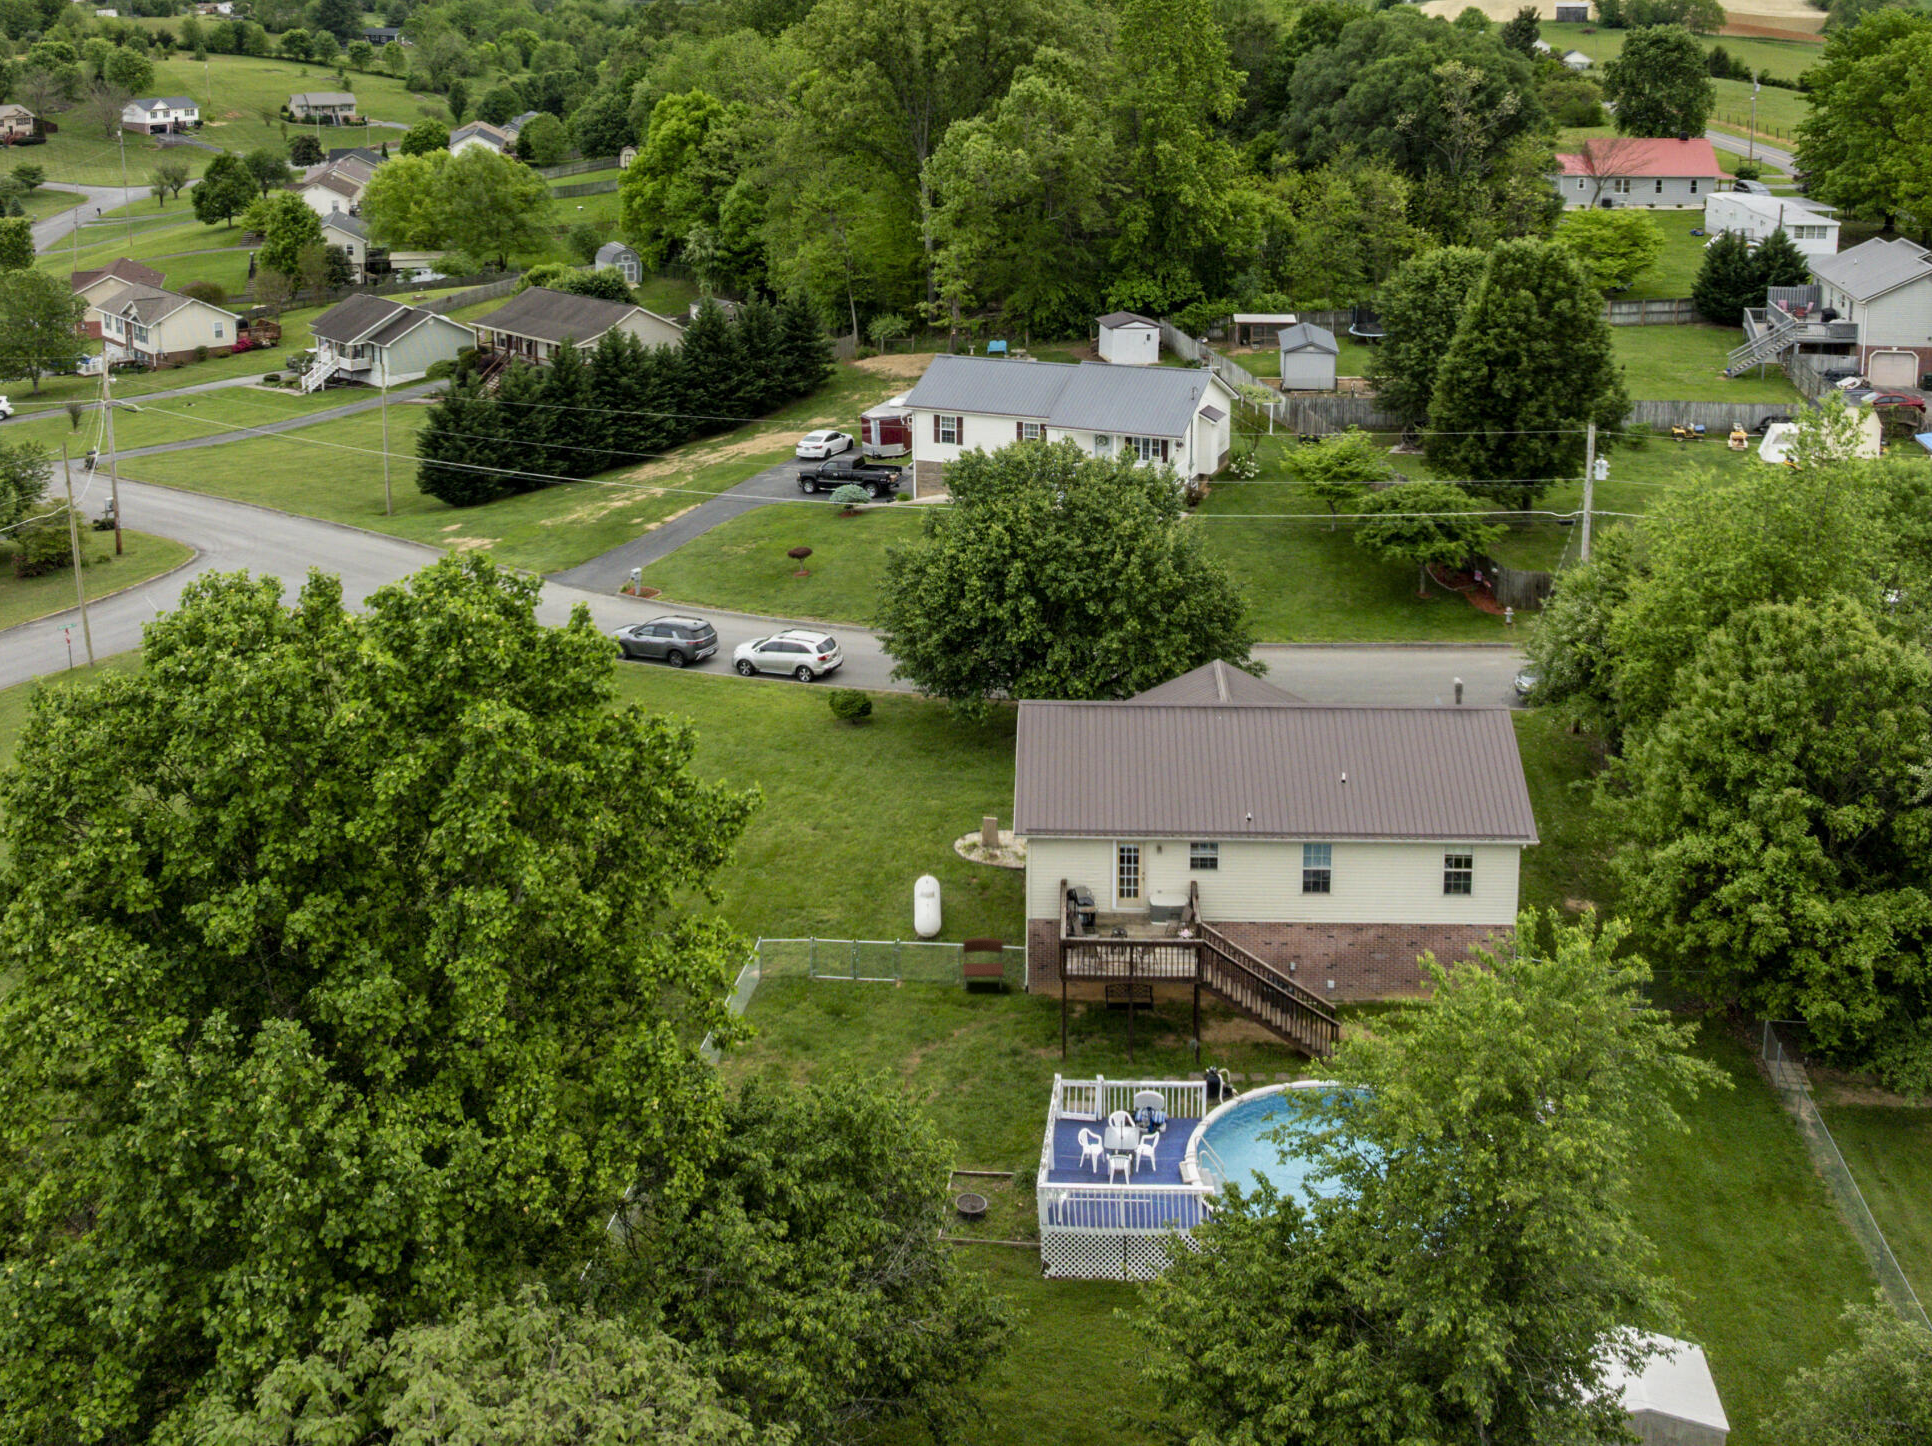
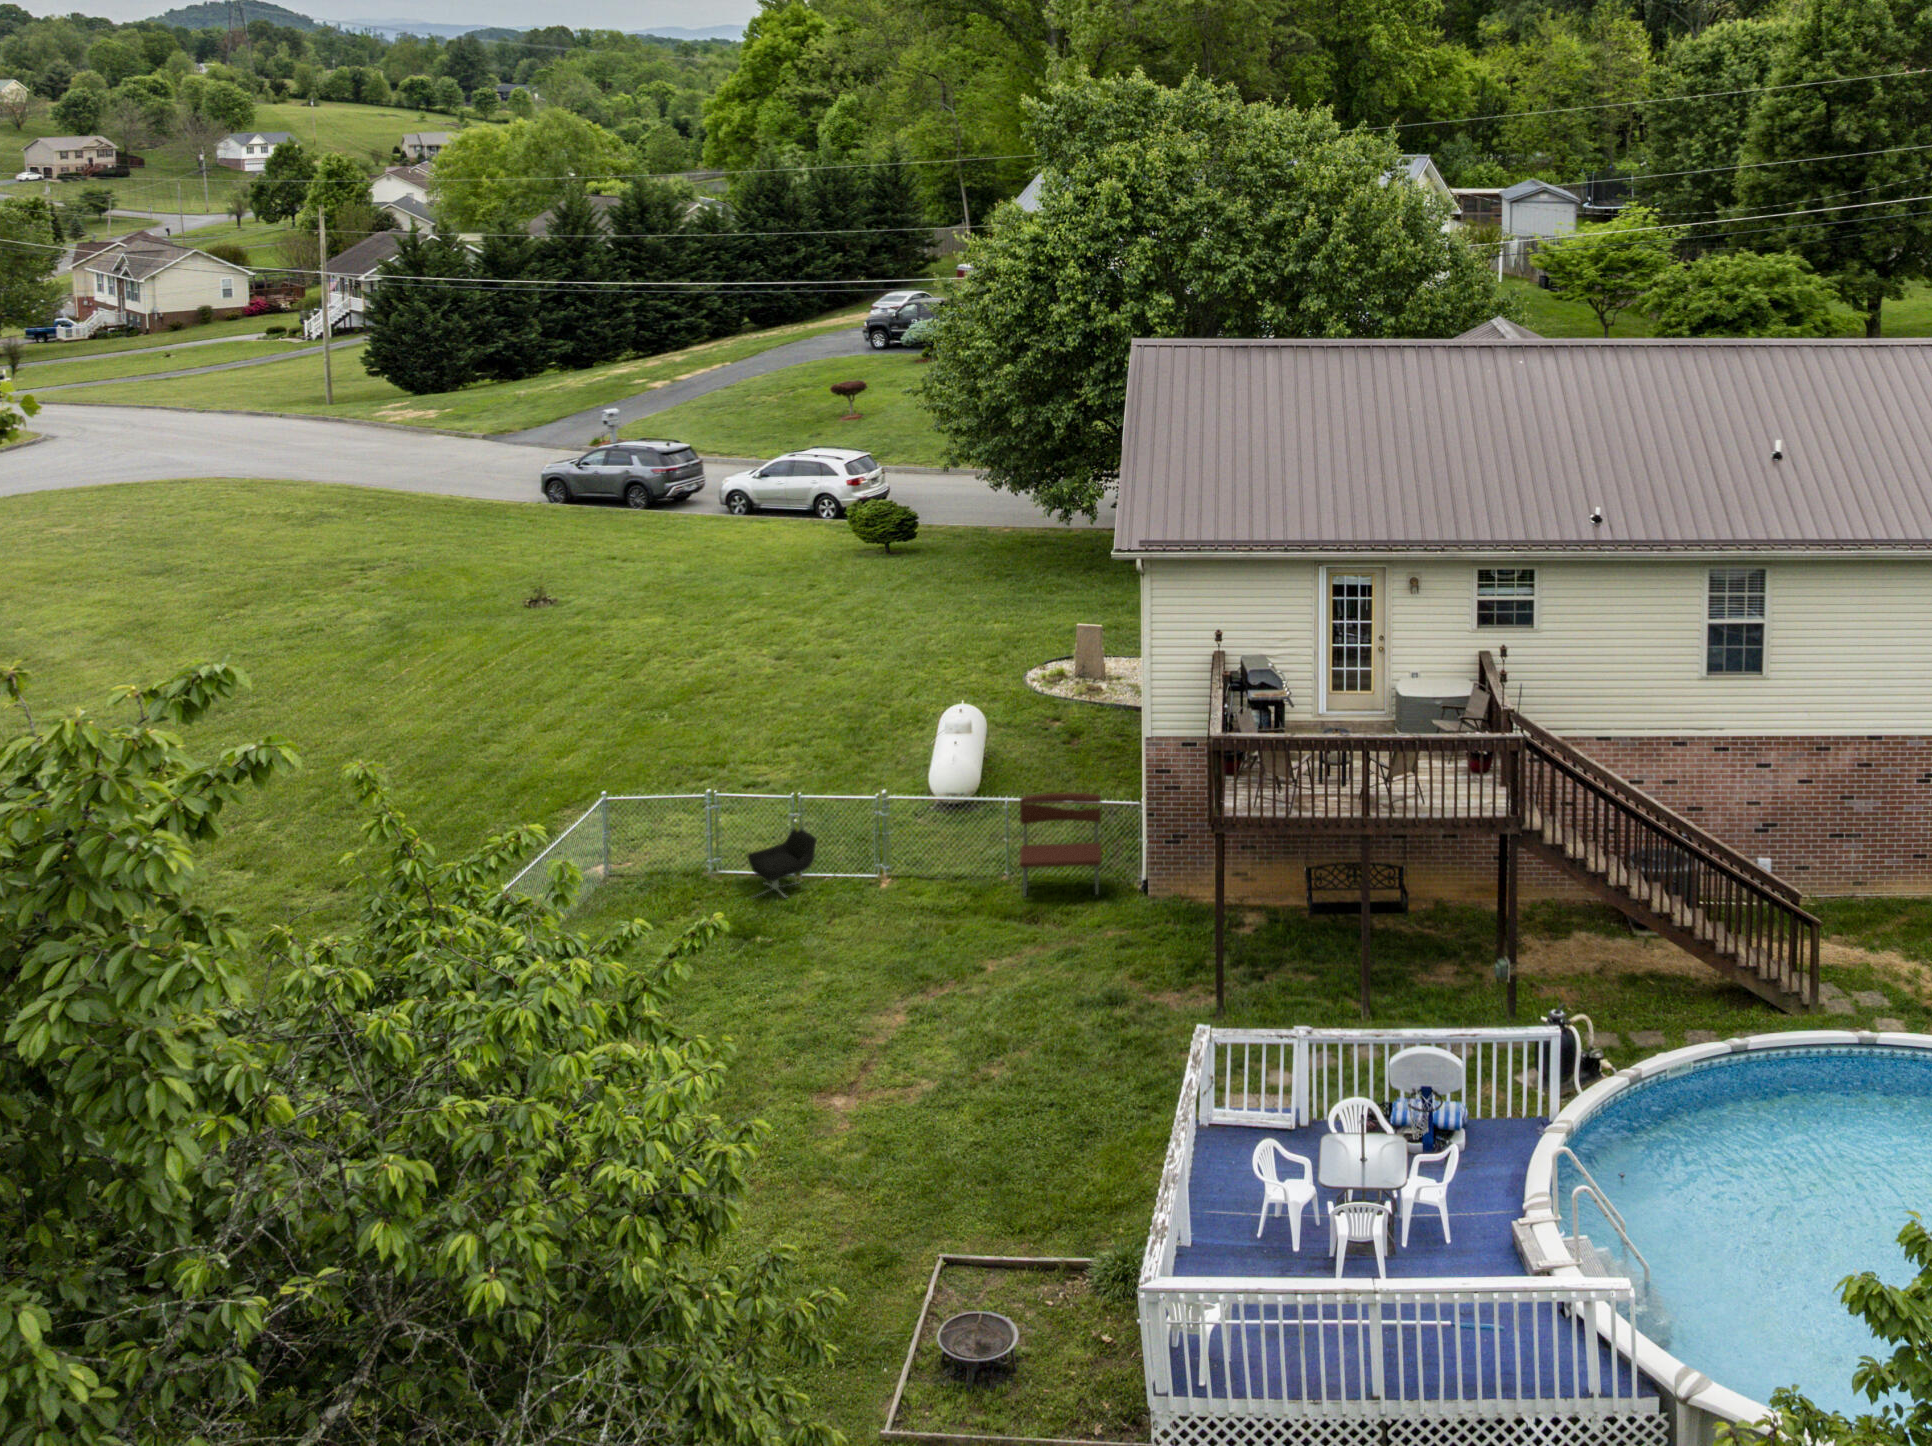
lounge chair: none [829,950,863,988] -> present [747,829,817,897]

